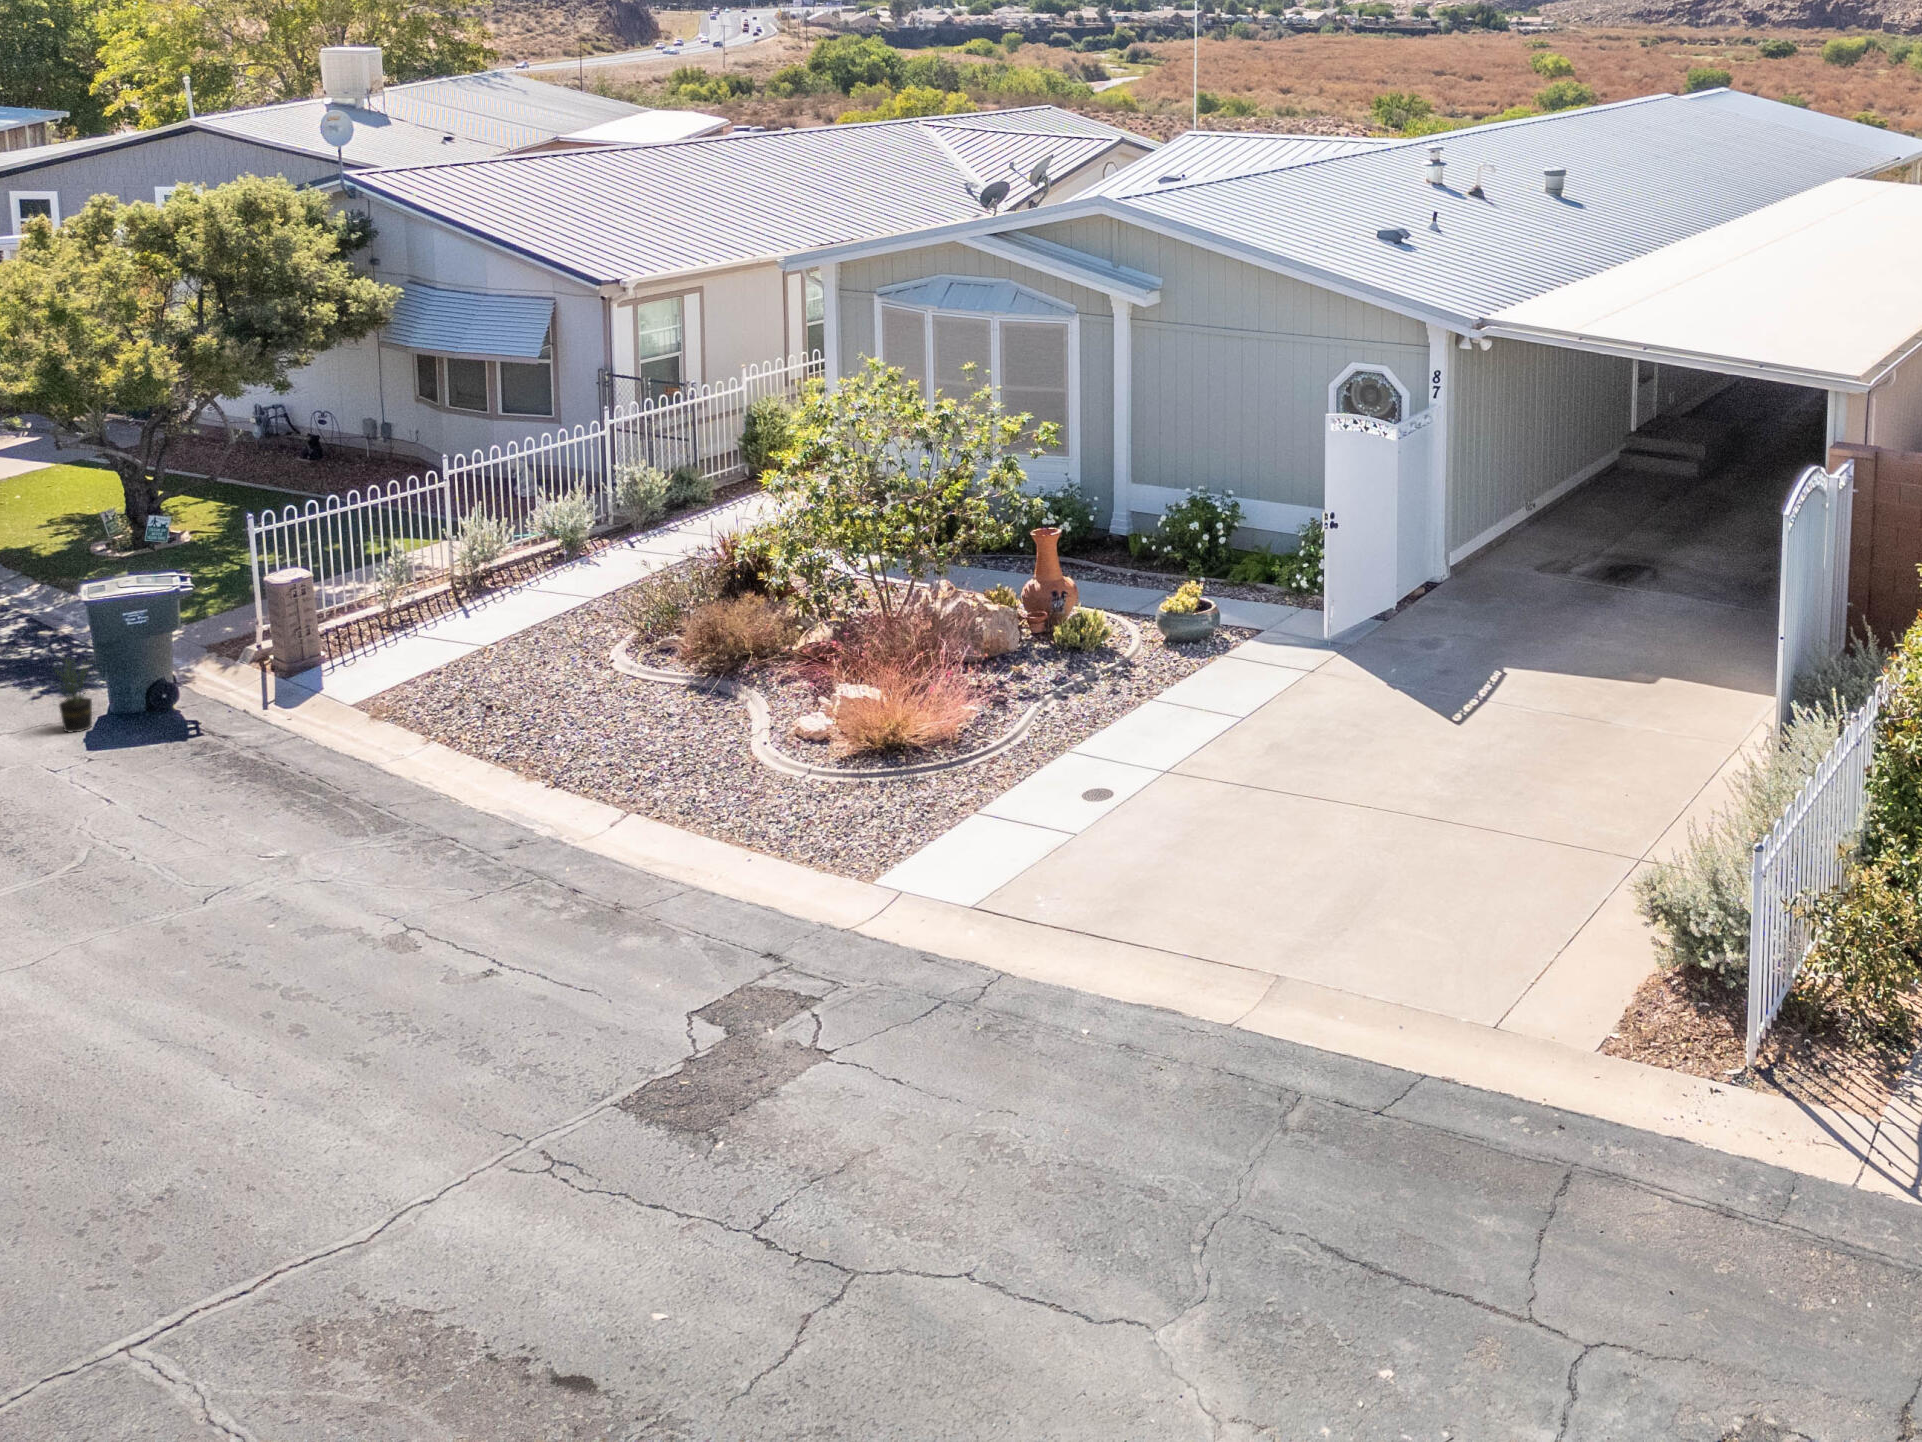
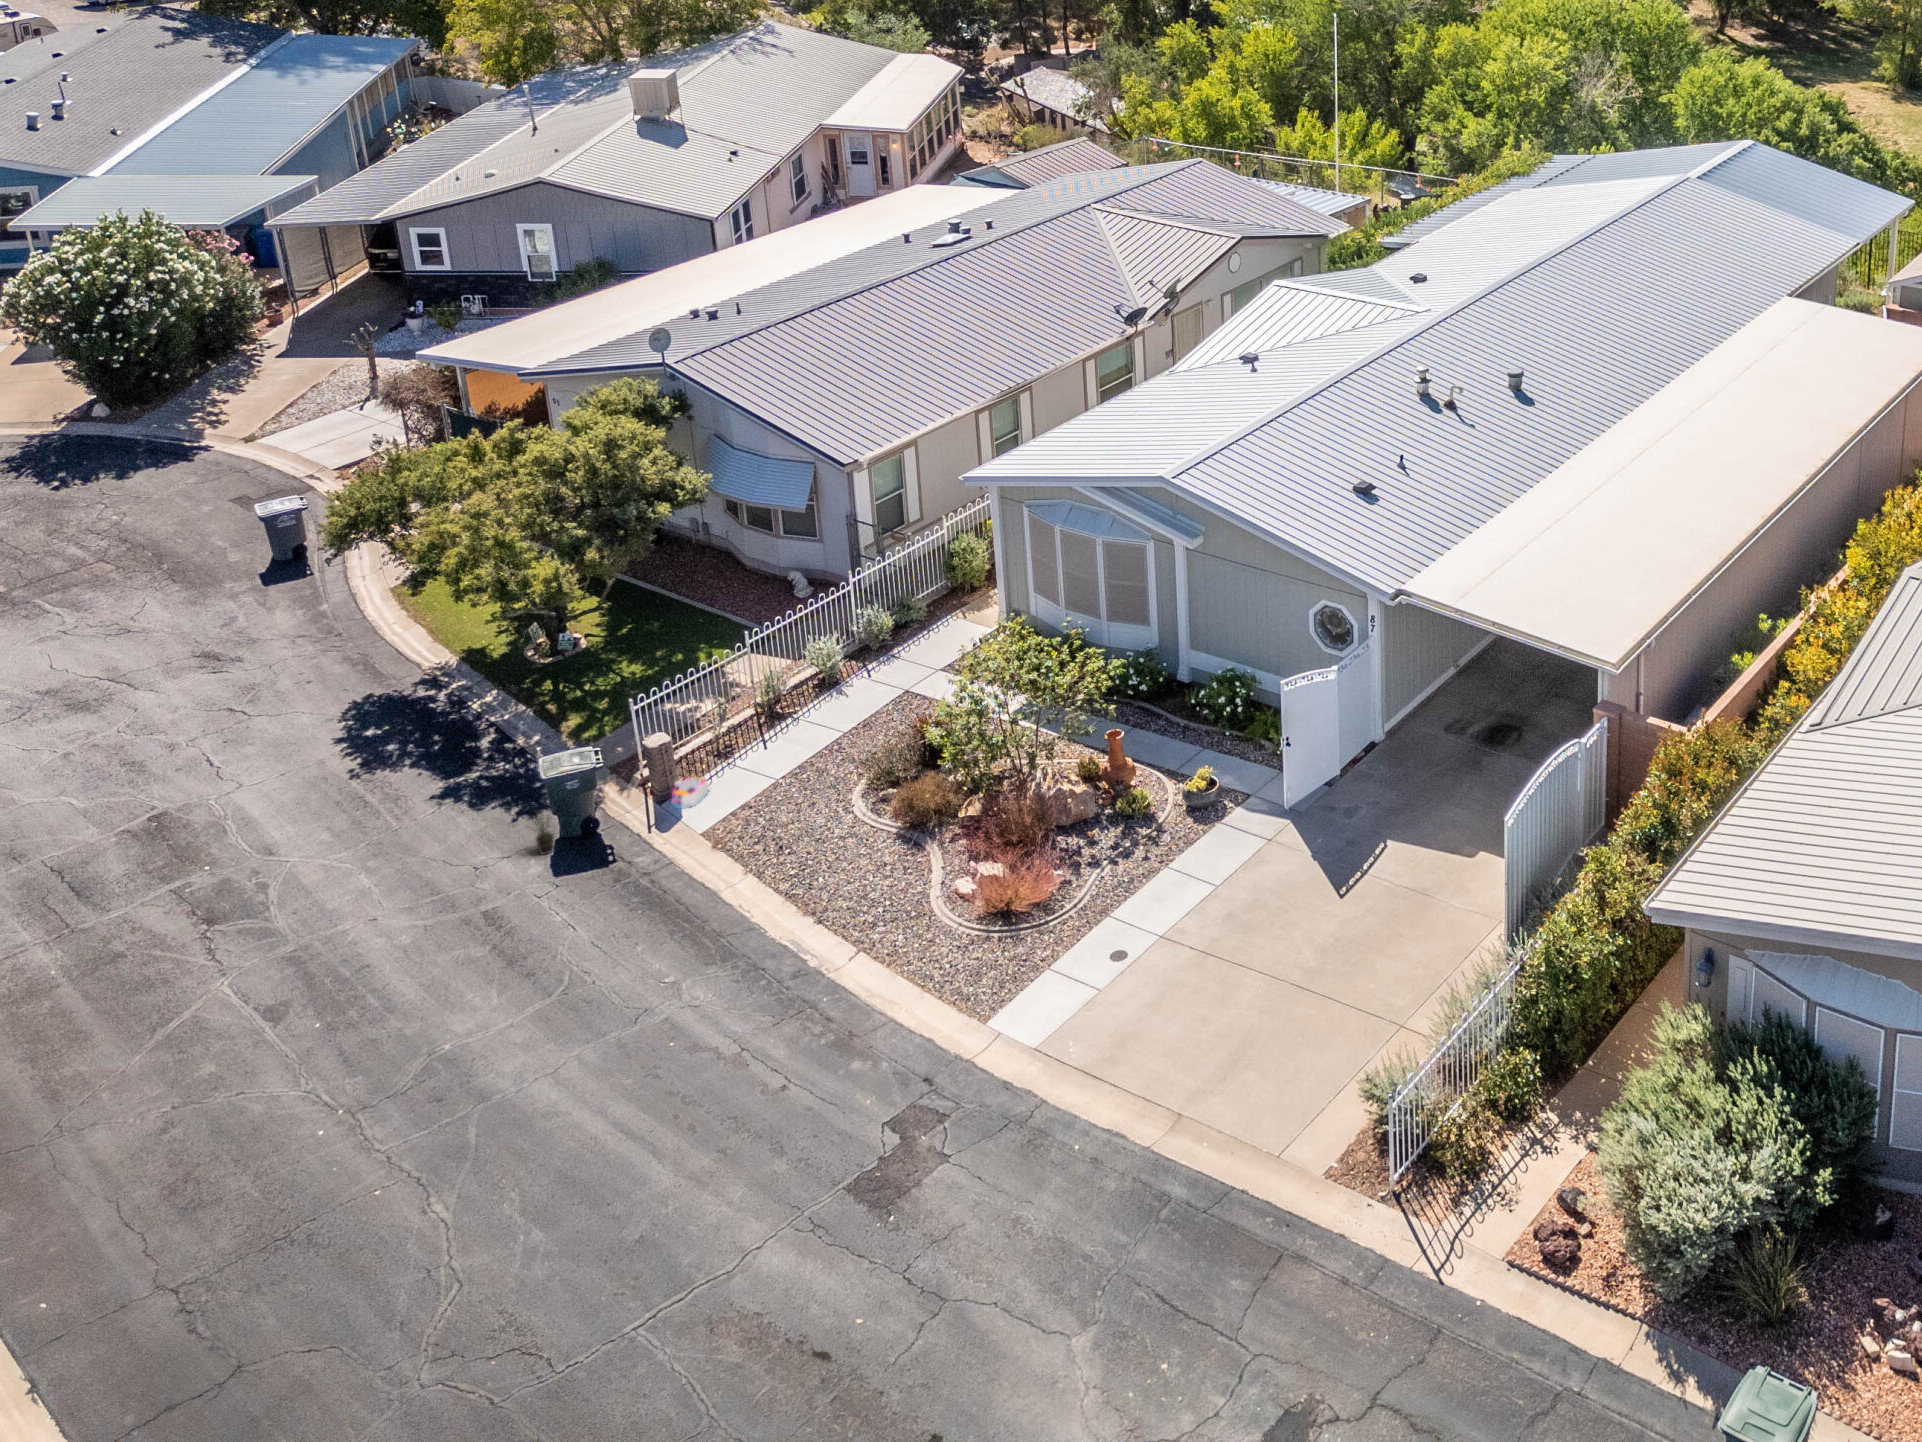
storage bin: none [305,637,374,679] -> present [671,777,709,809]

